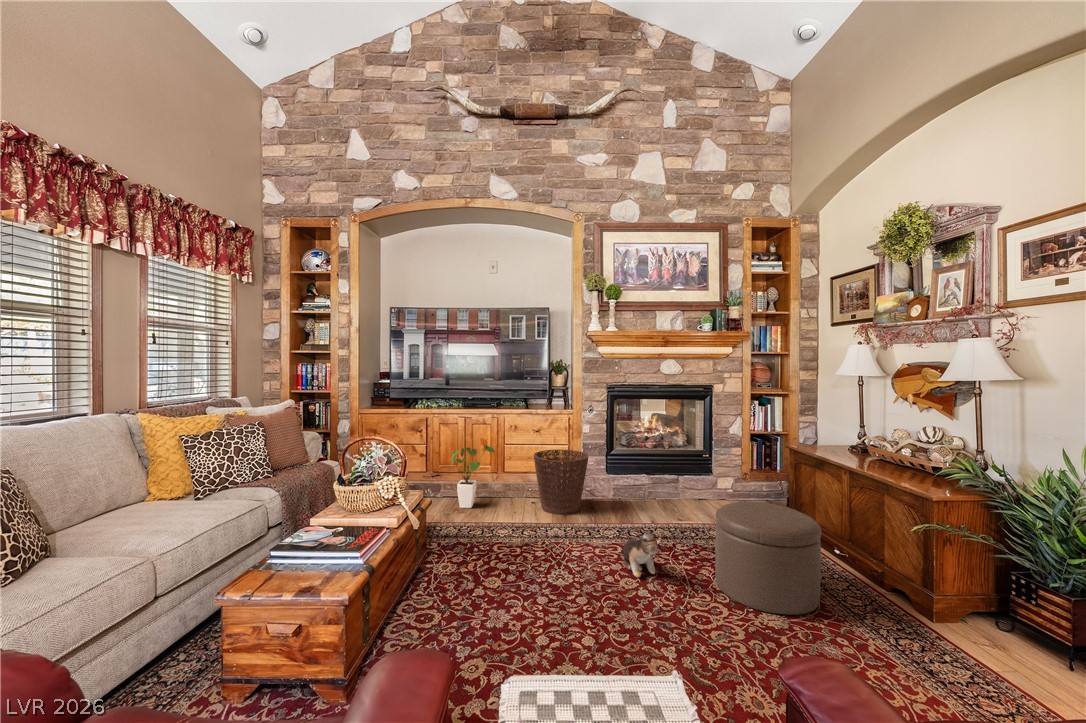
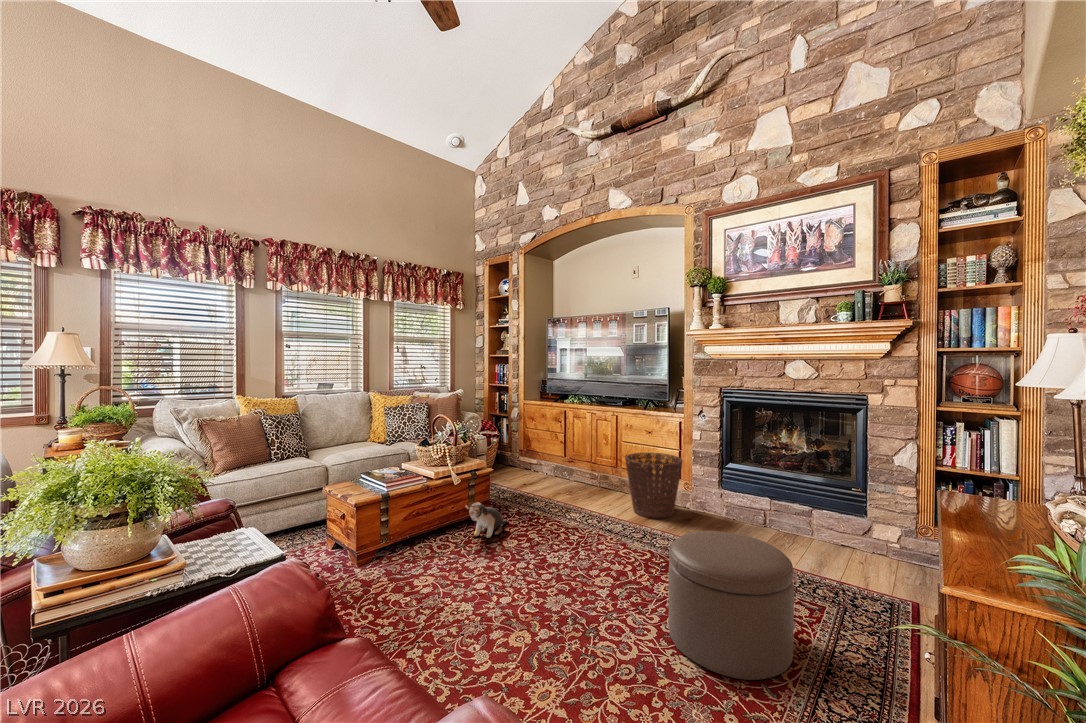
house plant: present [451,444,495,508] -> none [557,439,608,494]
plush toy: present [621,534,661,577] -> present [465,502,508,538]

